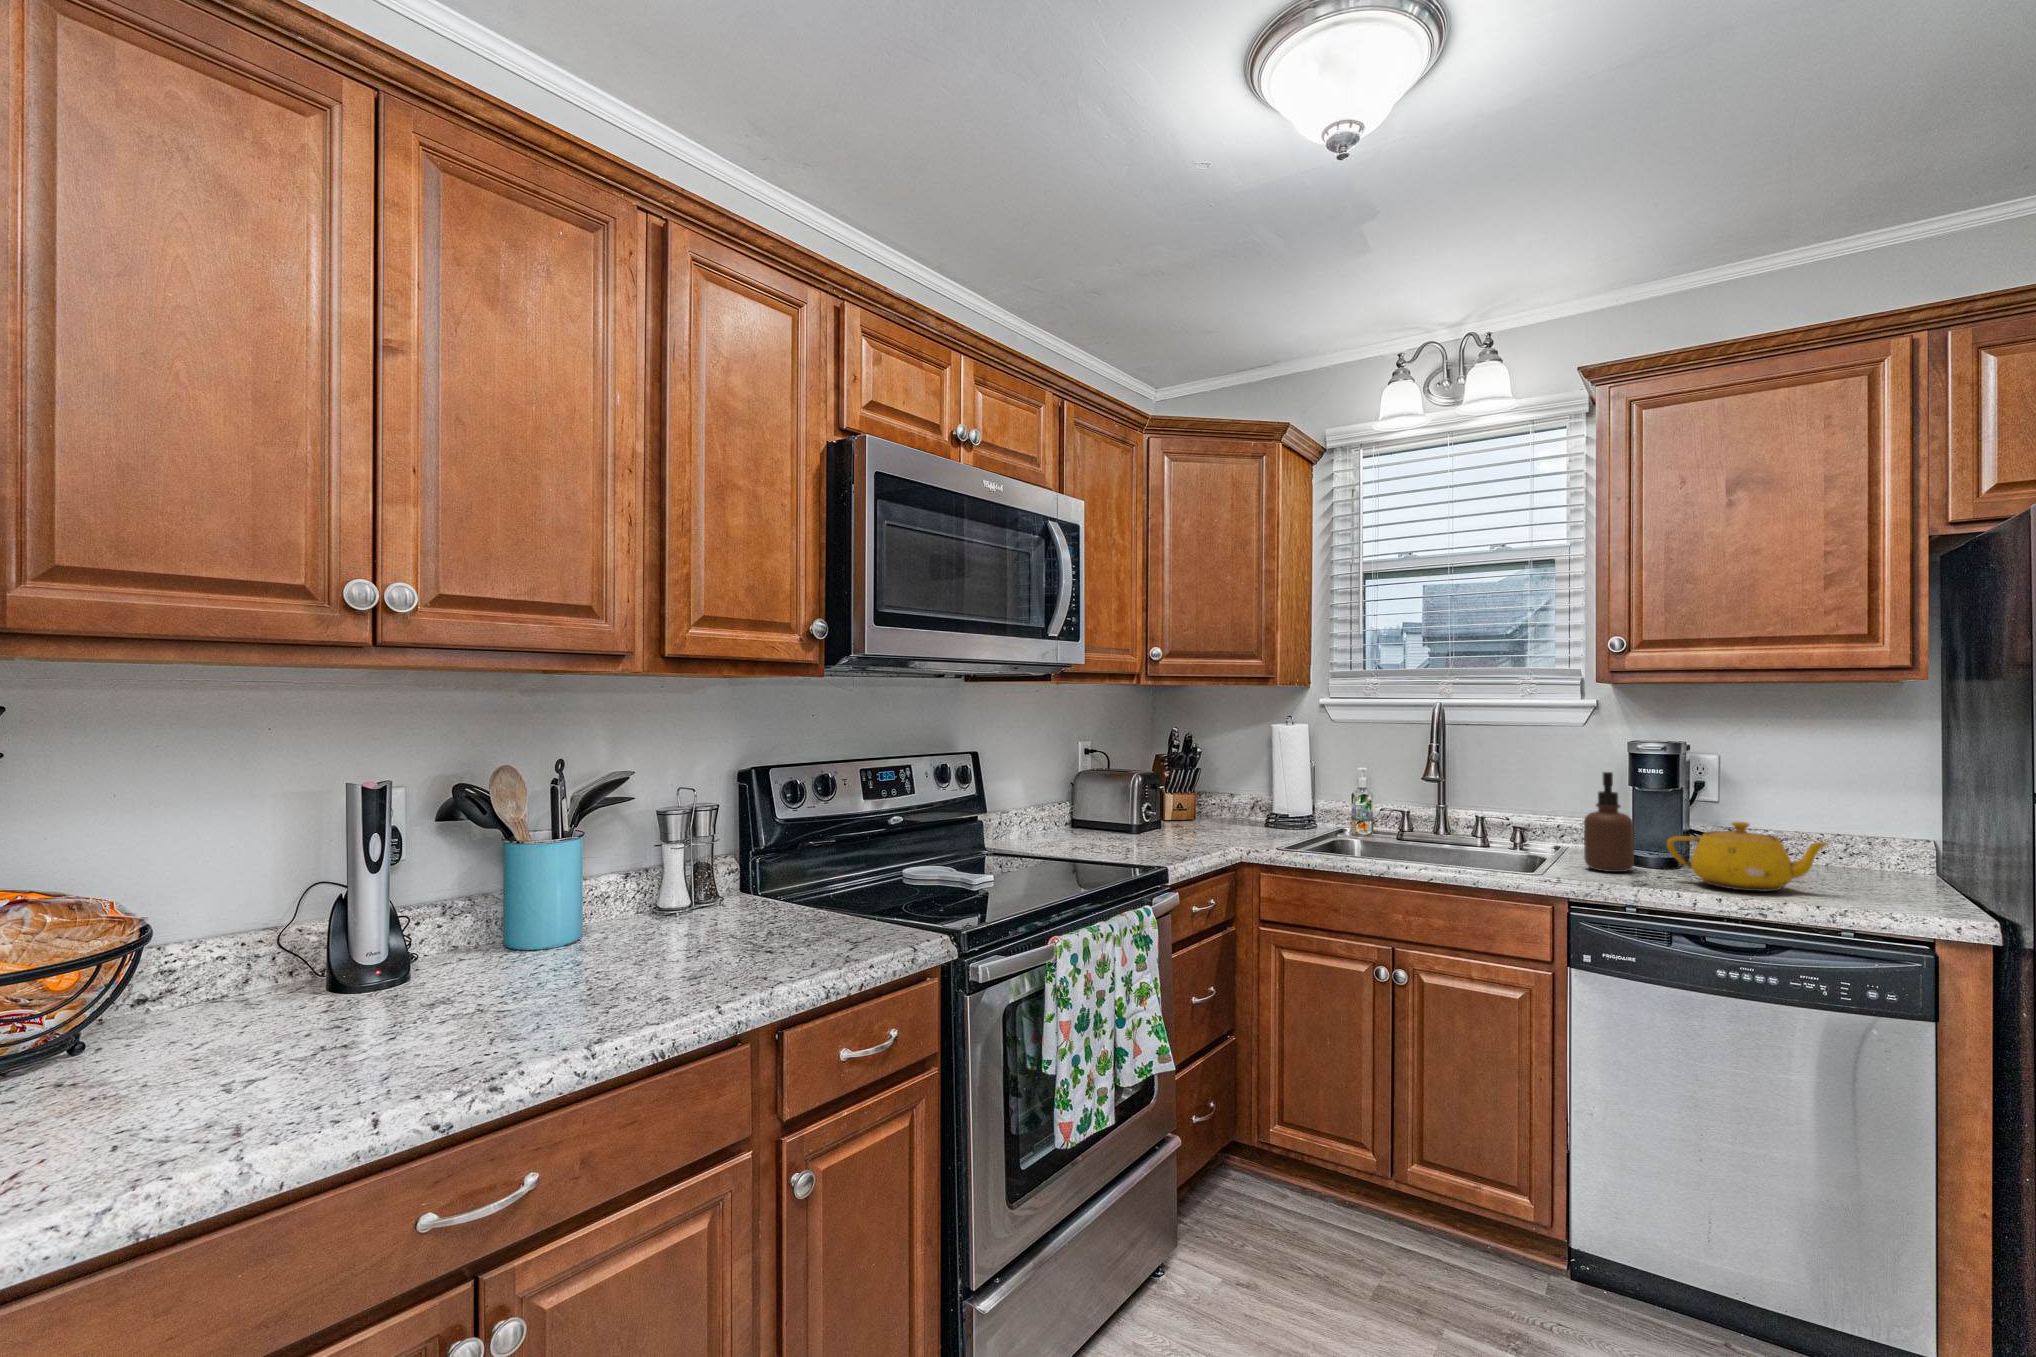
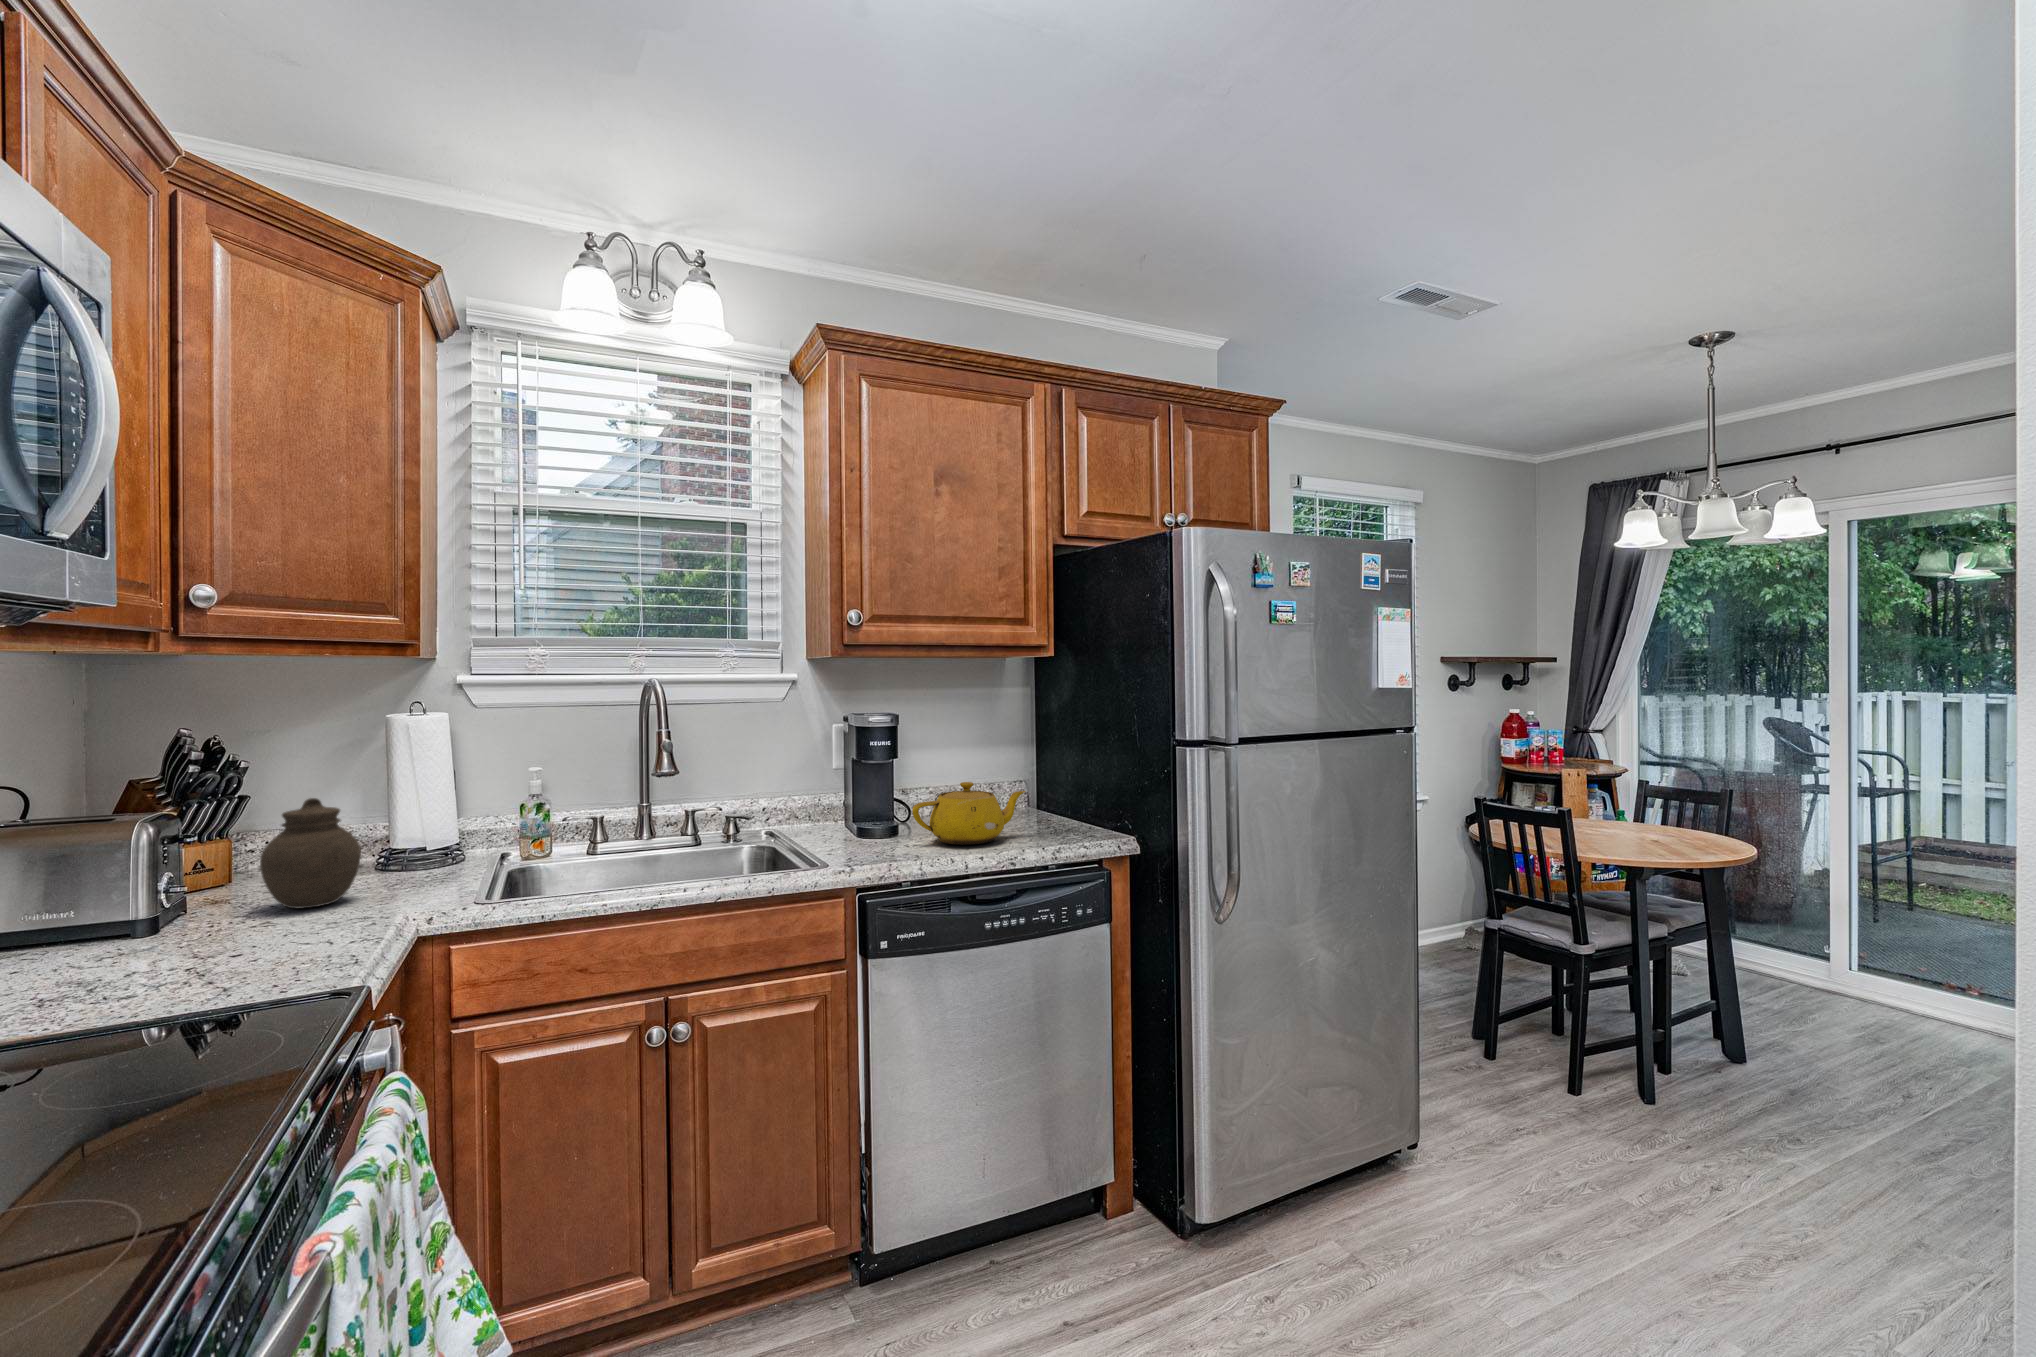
jar: none [1185,771,1233,836] -> present [260,798,361,908]
soap dispenser: present [1584,772,1634,872] -> none [831,746,875,849]

